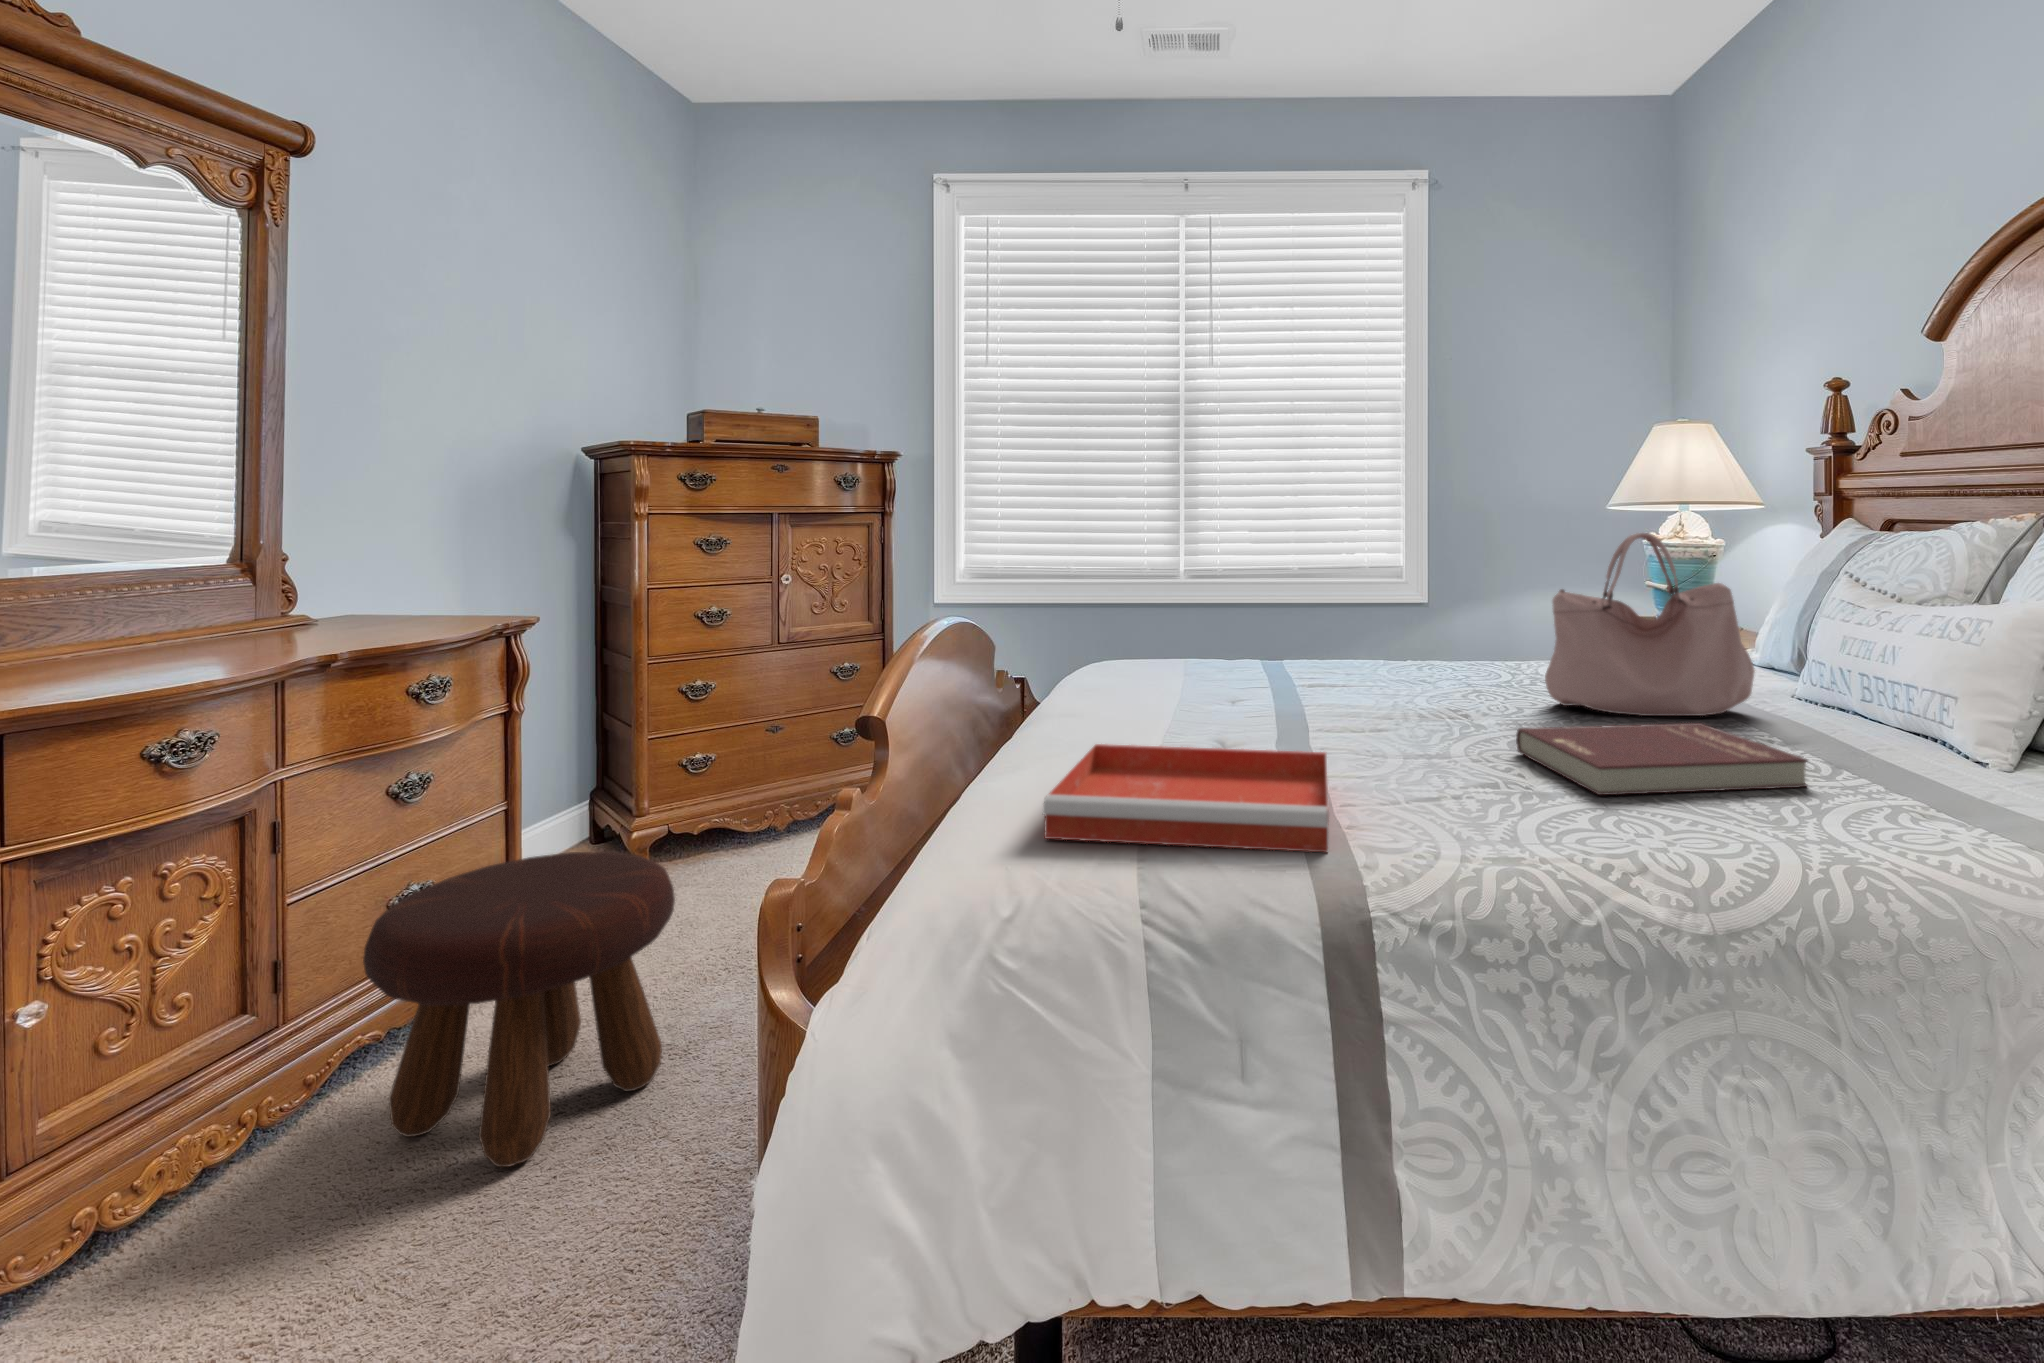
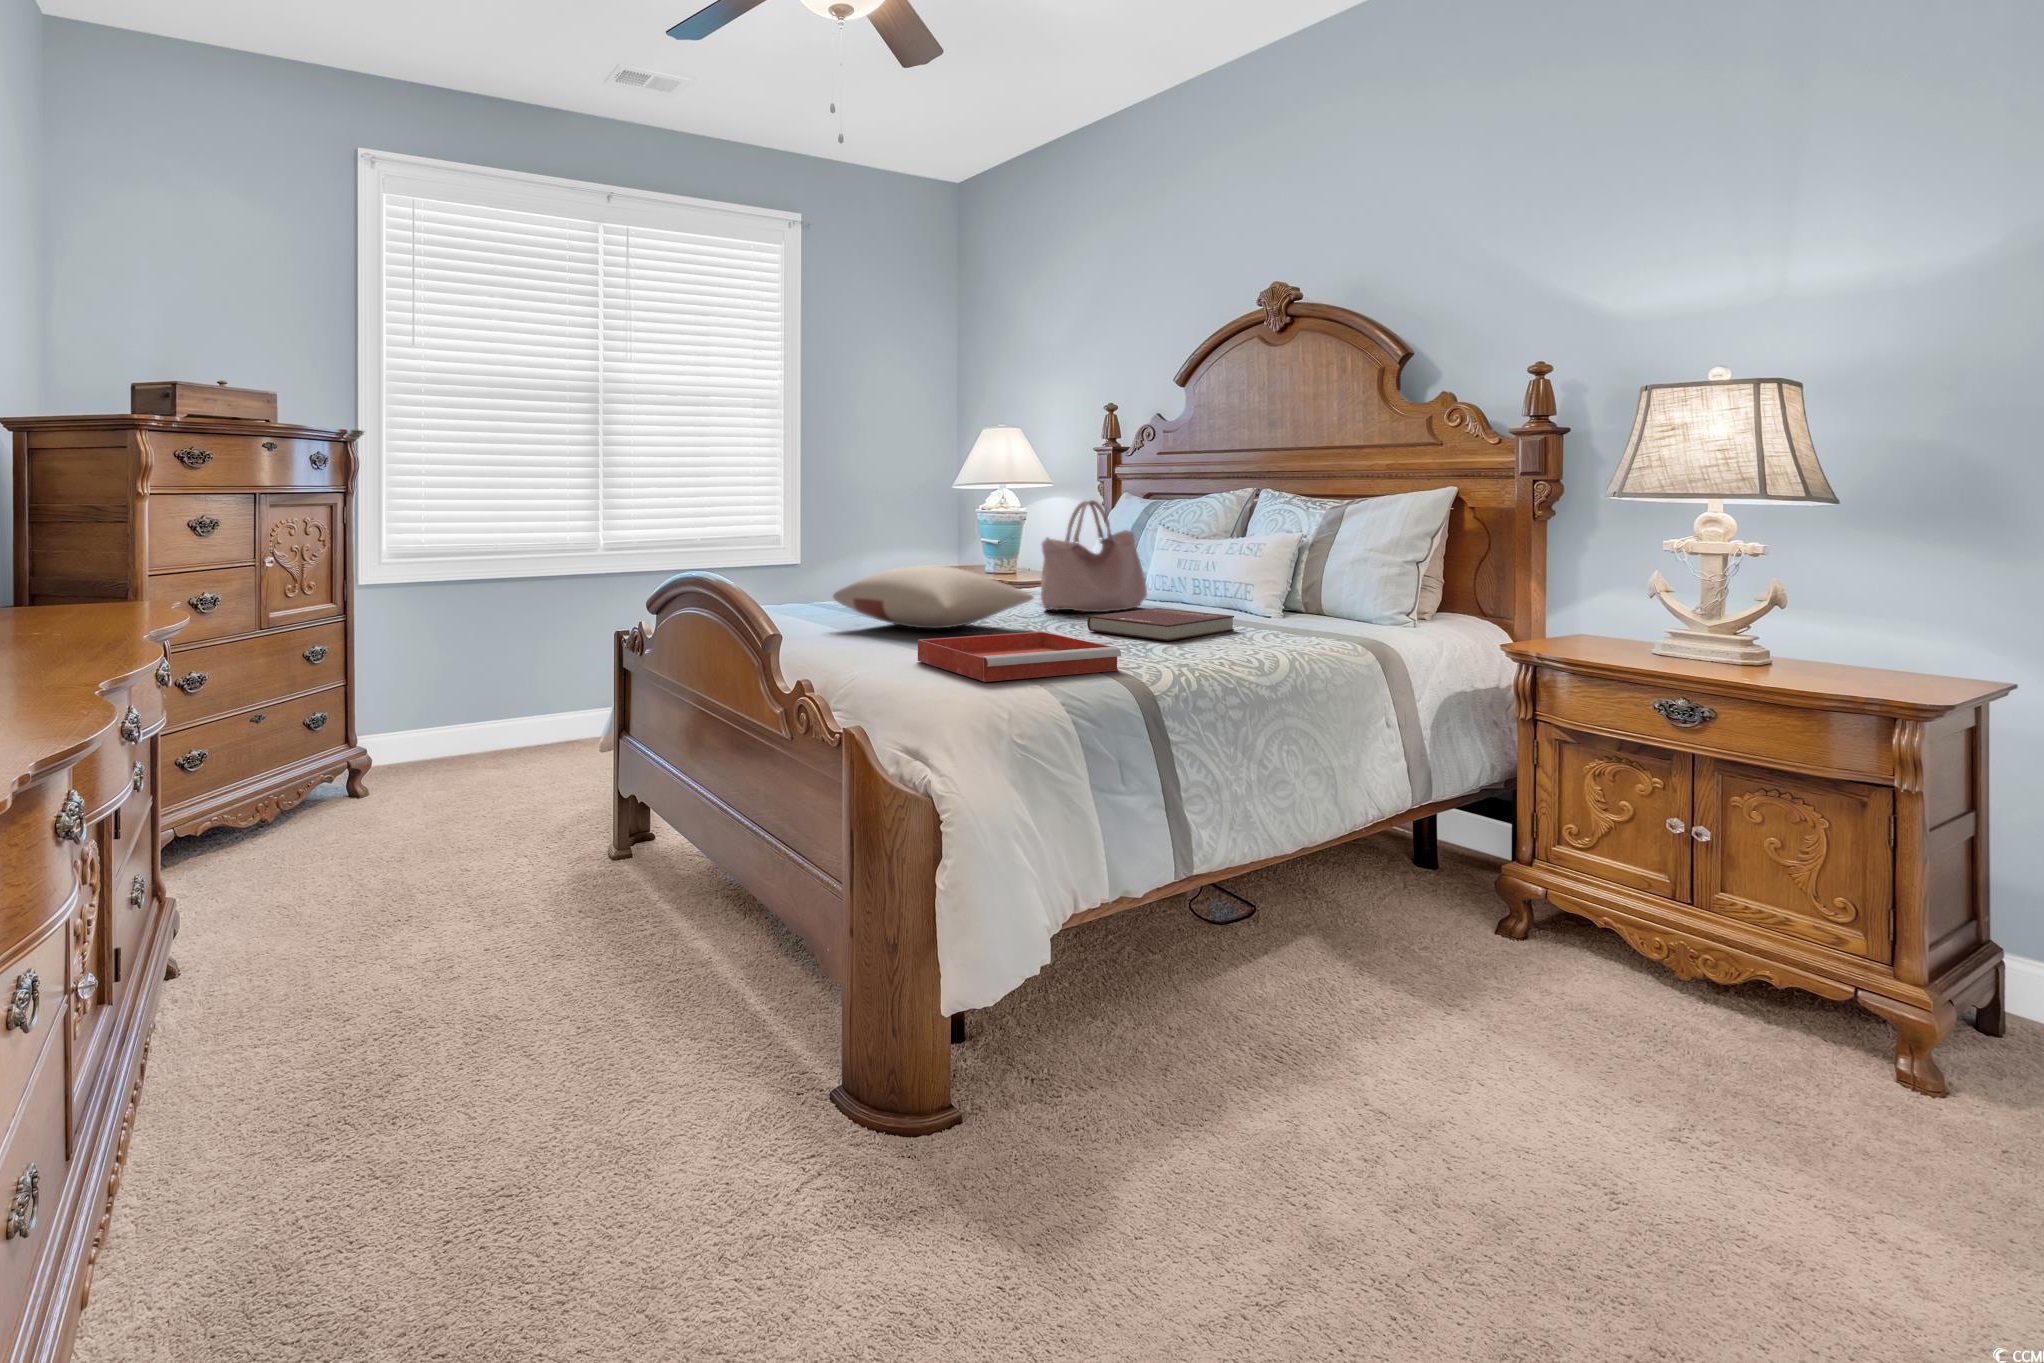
pillow: none [1178,624,1452,718] -> present [833,565,1034,628]
footstool: present [363,851,675,1167] -> none [248,805,501,1073]

